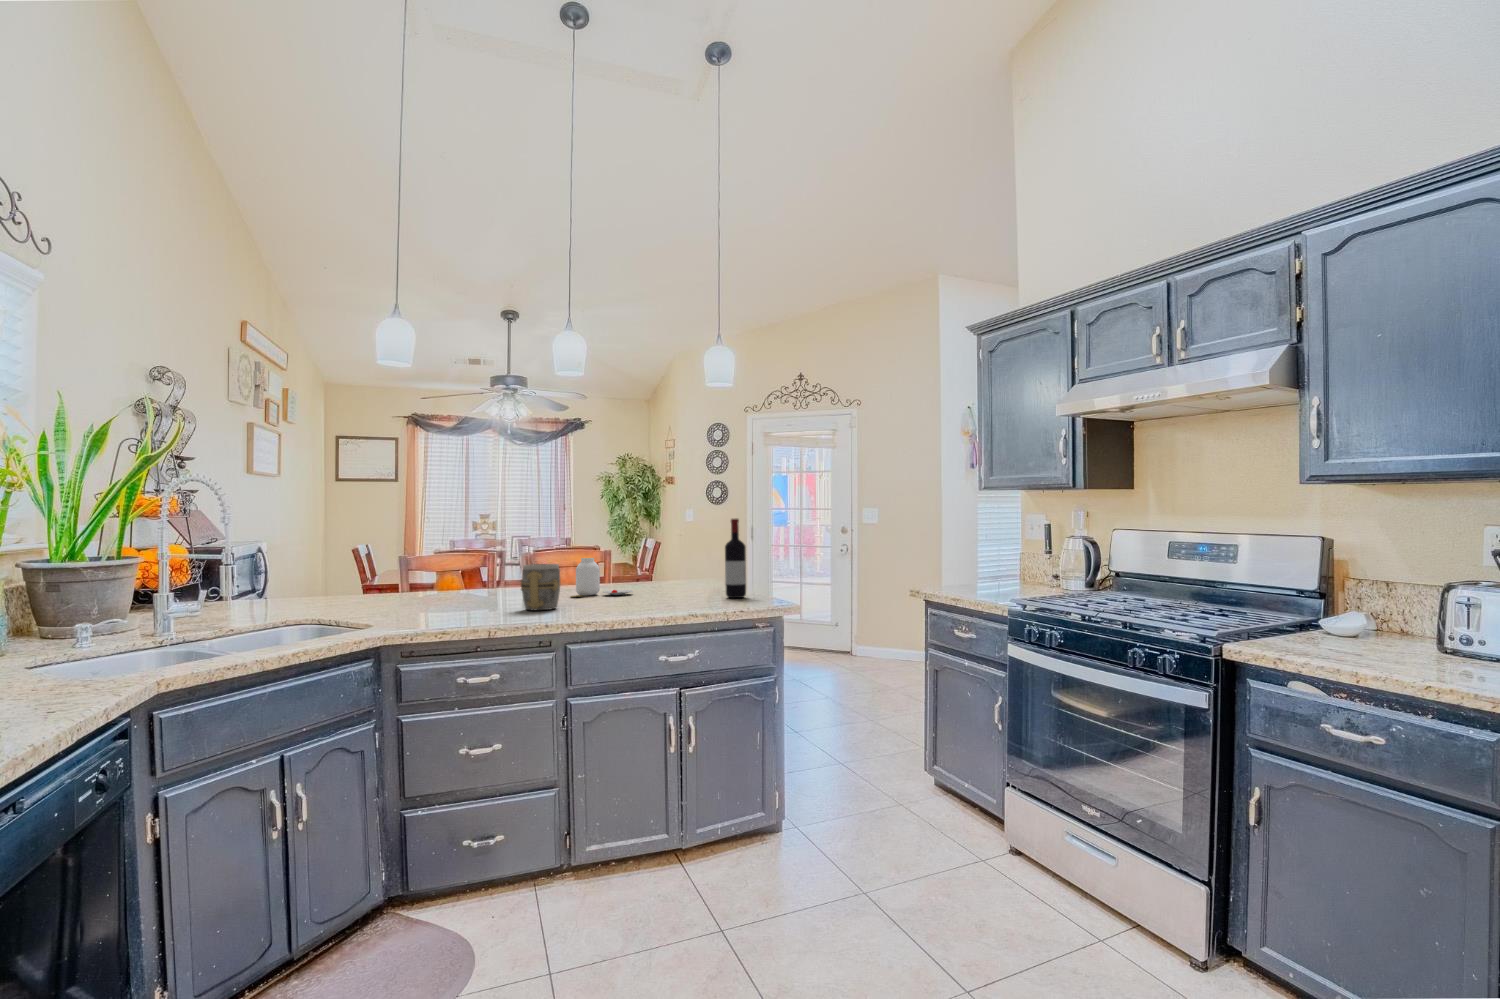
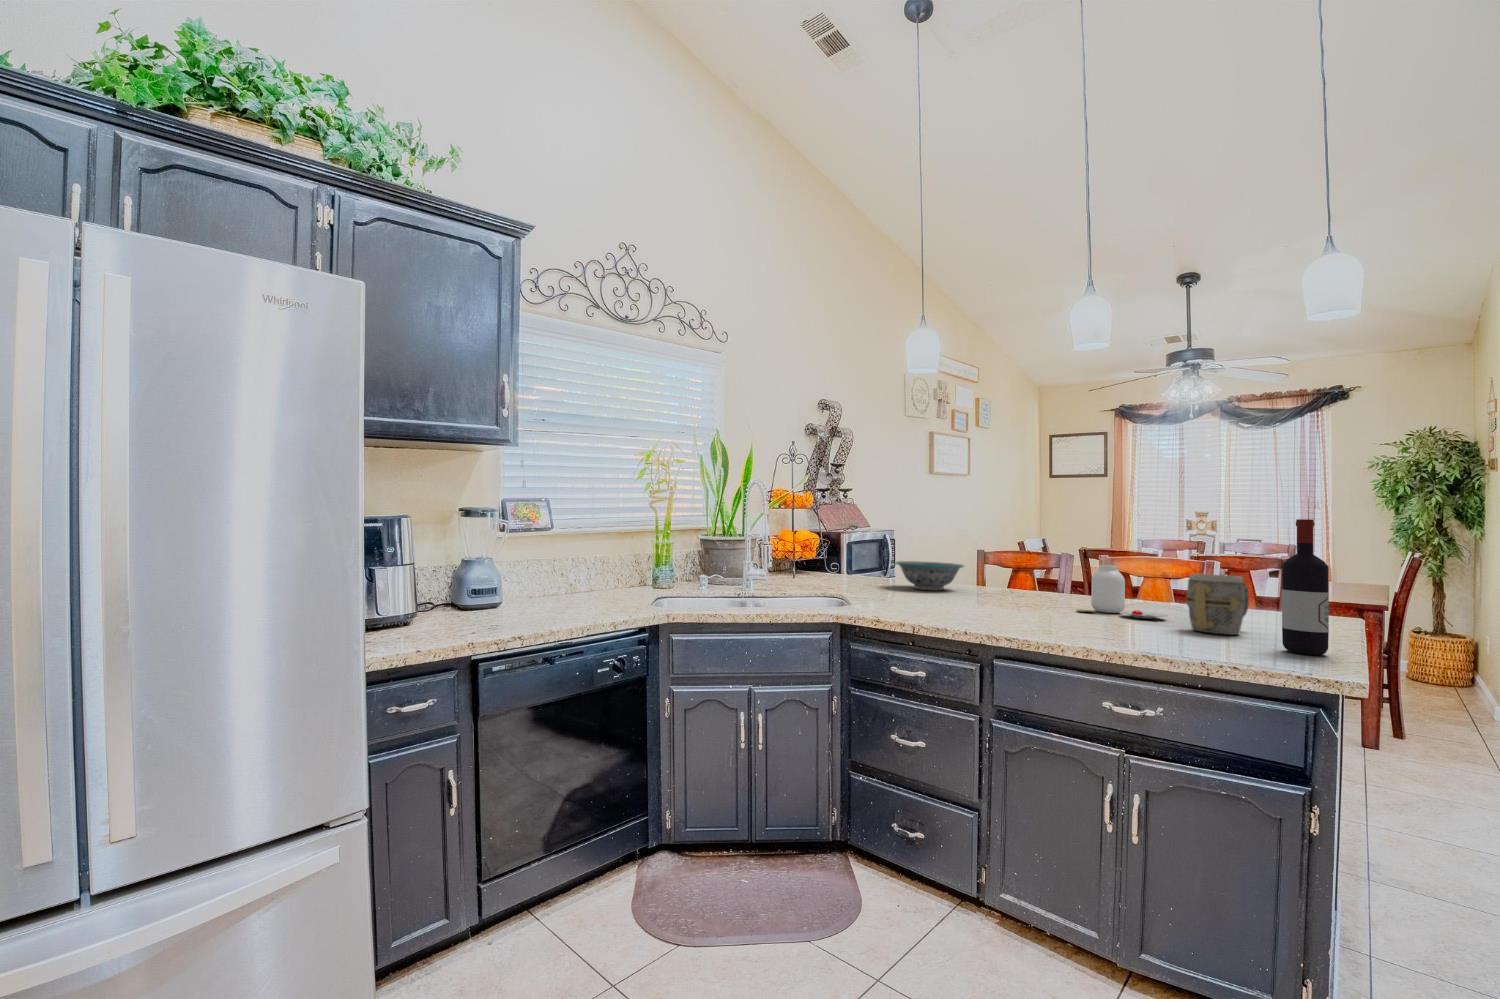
mug: present [521,564,560,611] -> present [1186,574,1249,635]
decorative bowl: none [355,571,436,602] -> present [896,561,964,590]

